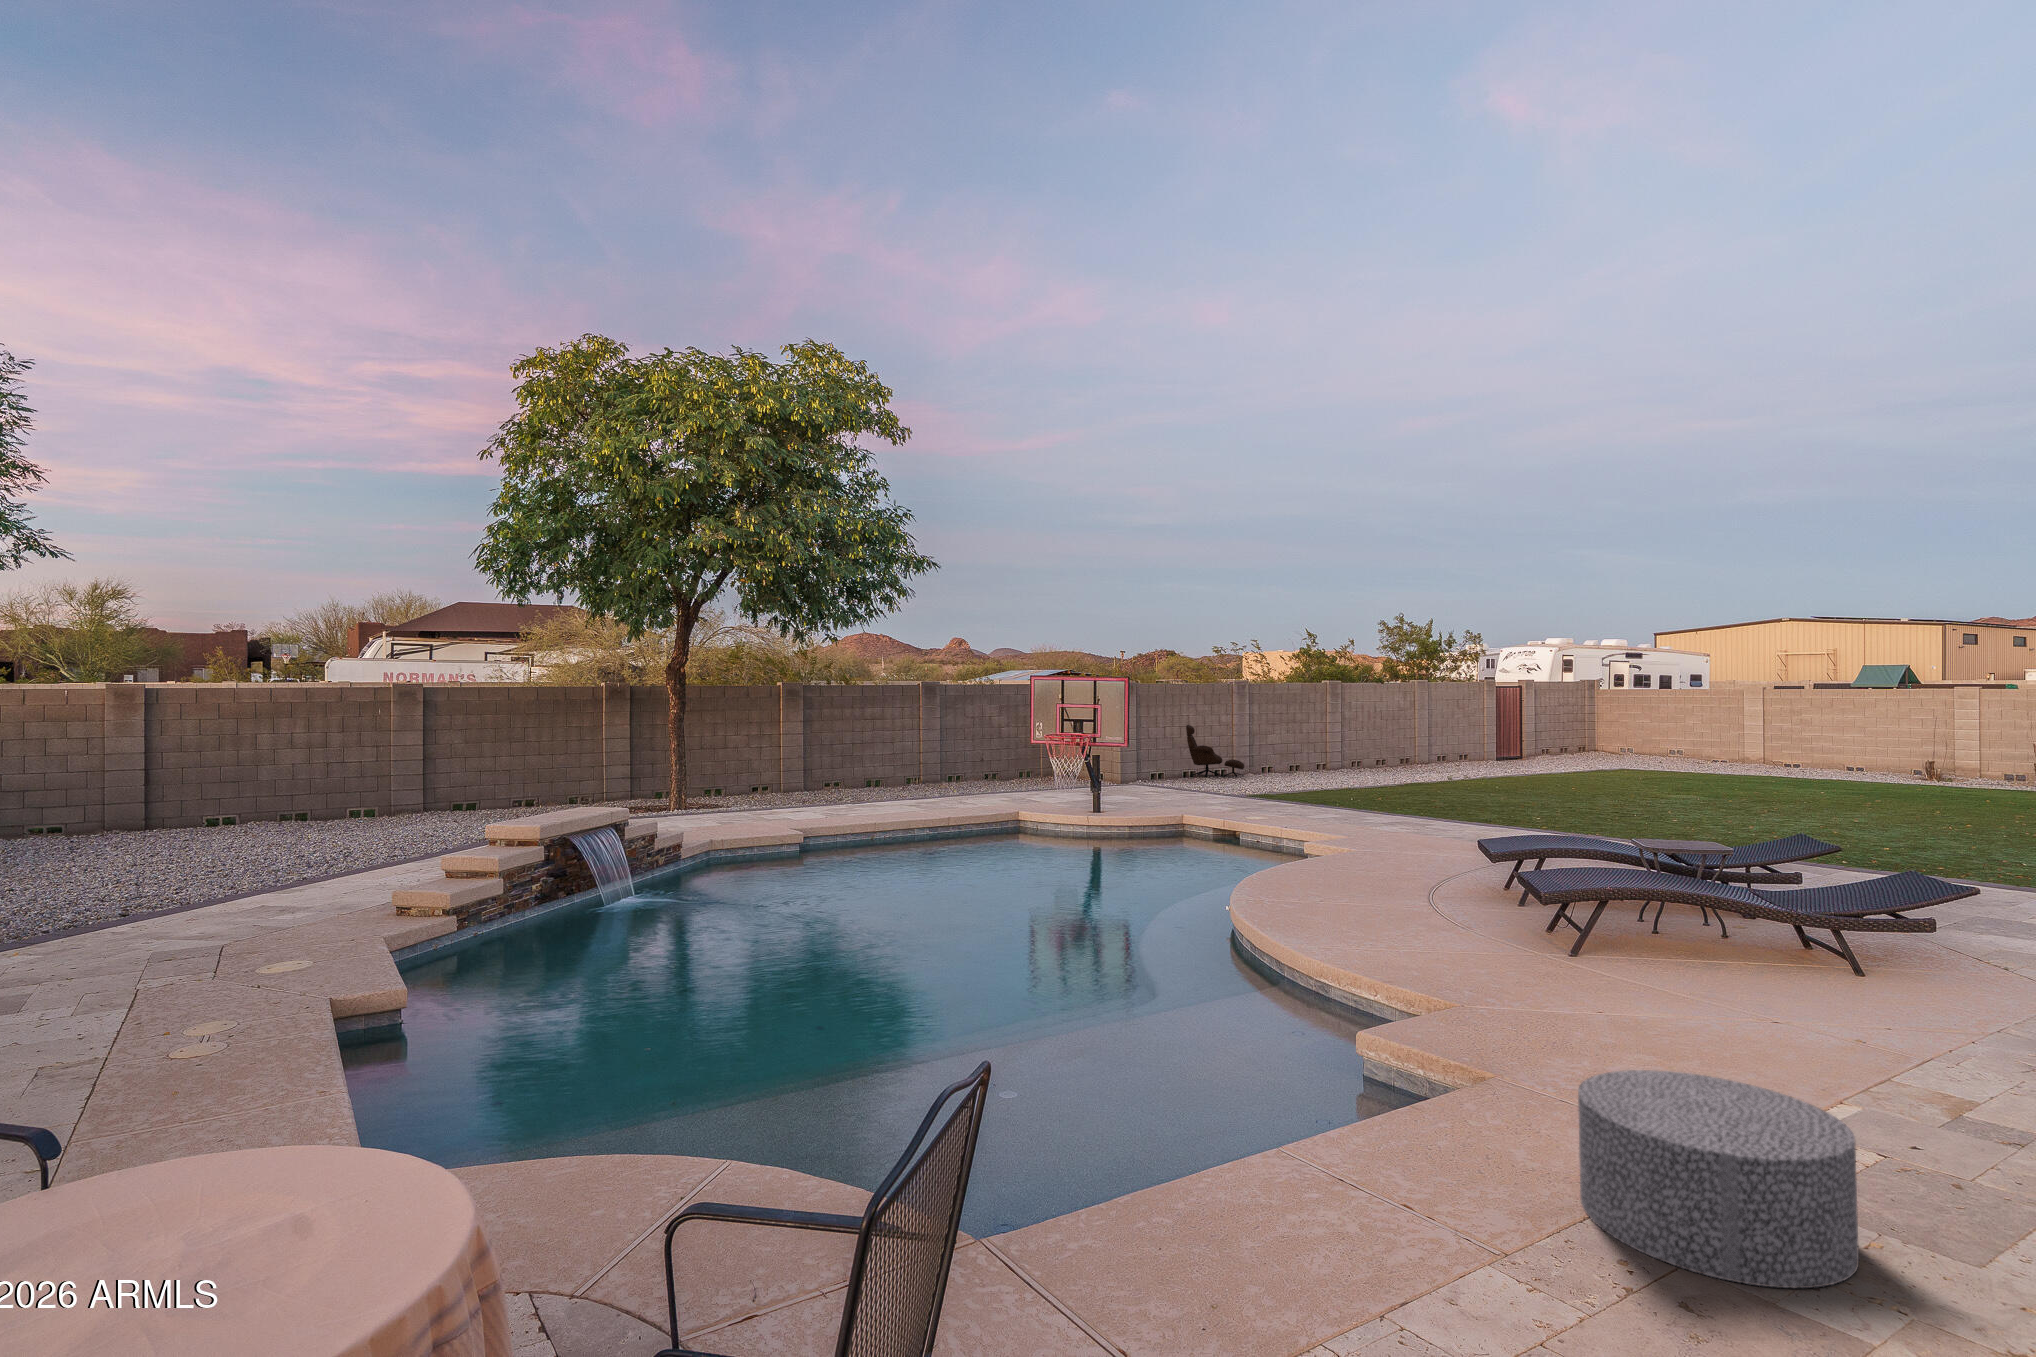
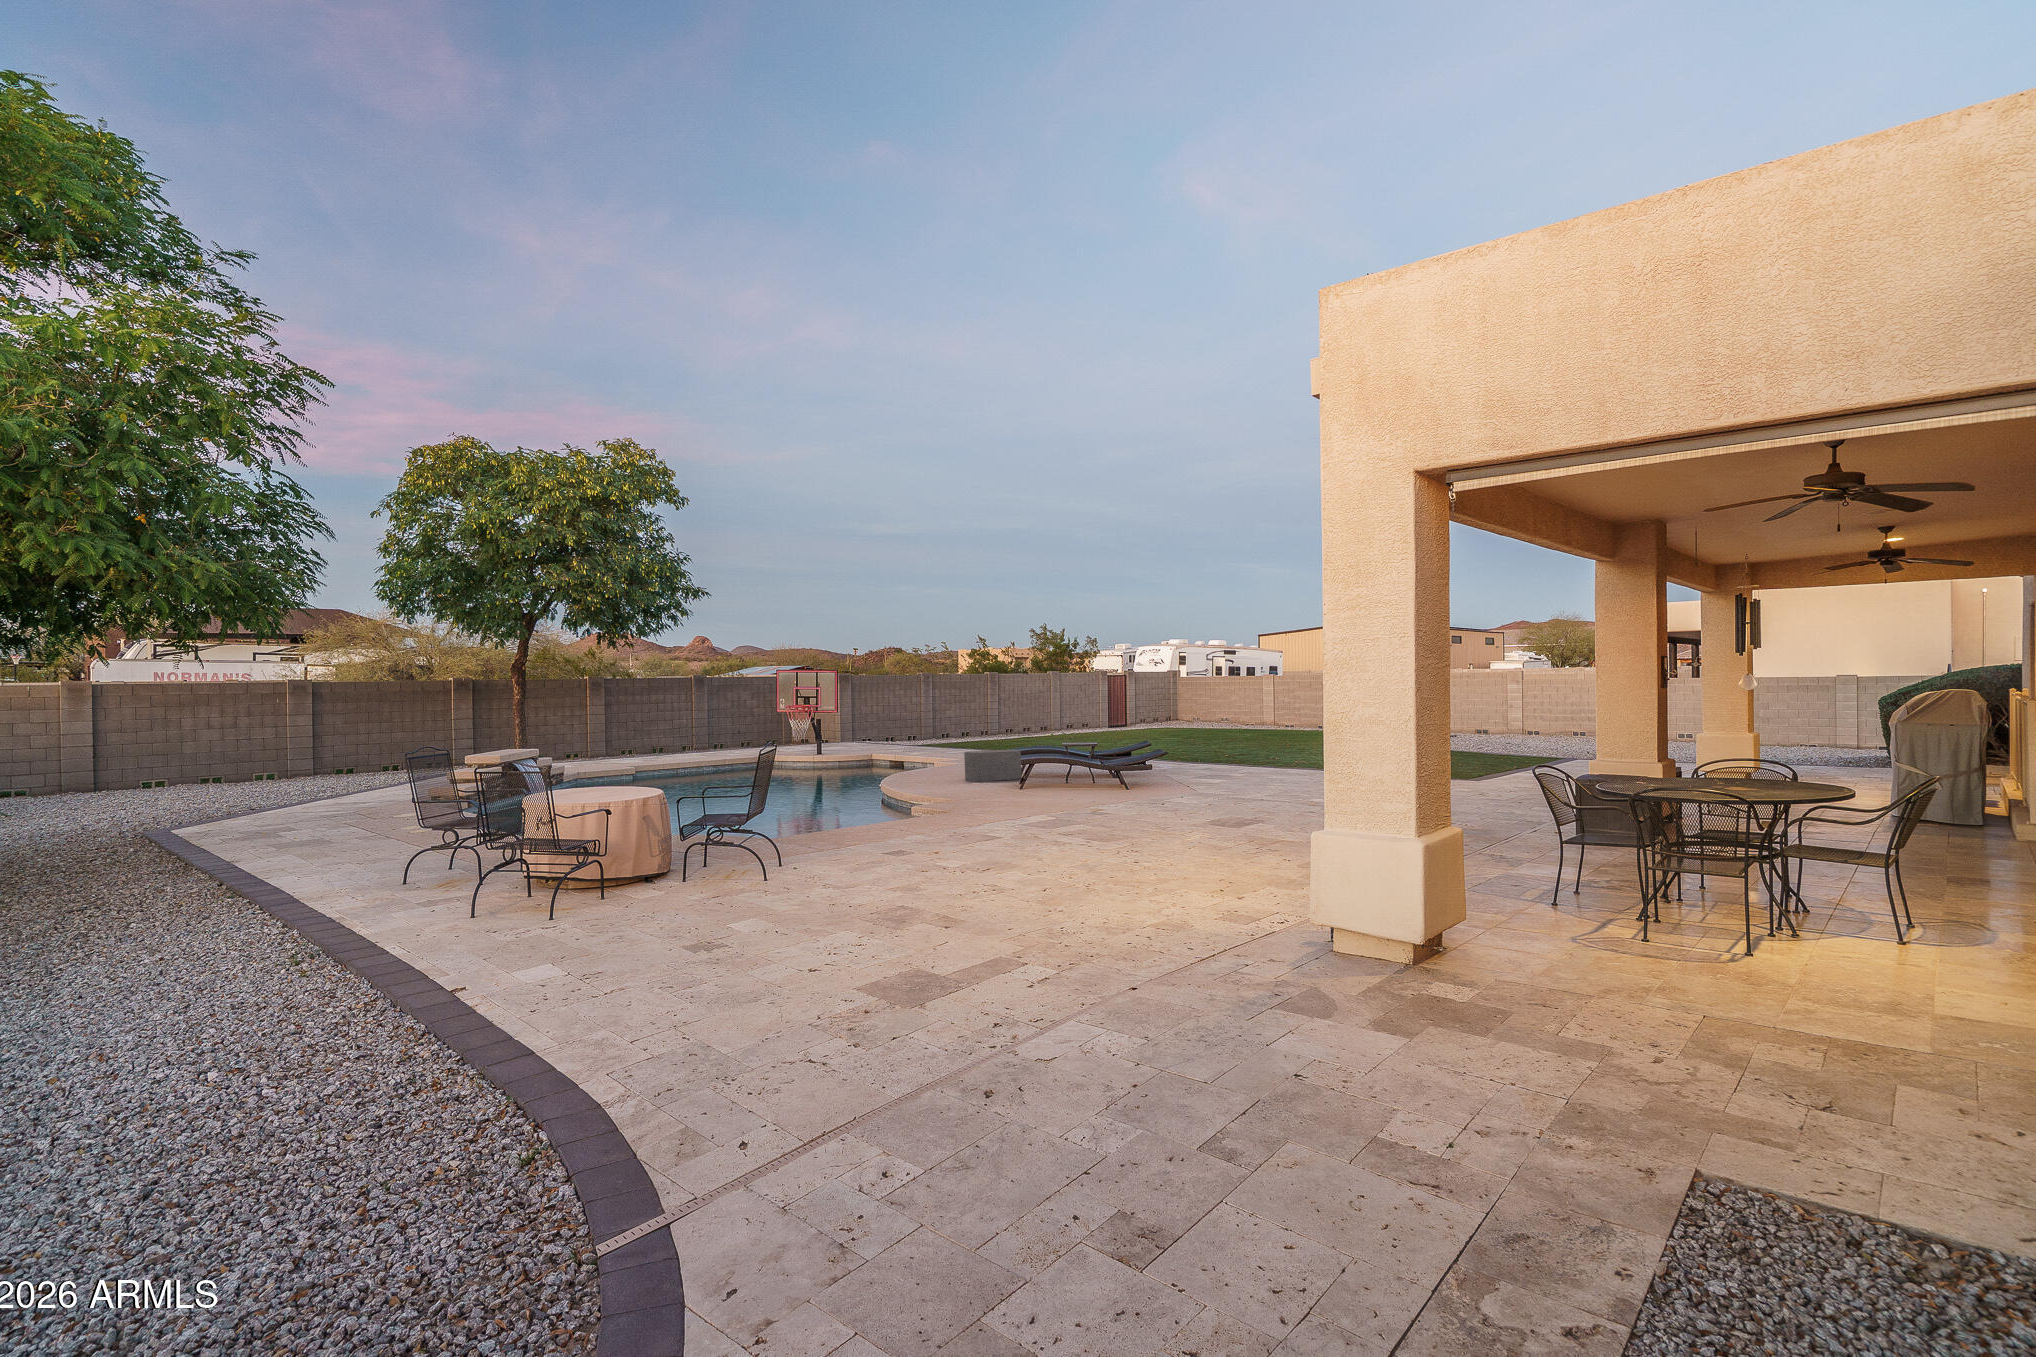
lounge chair: present [1186,725,1244,777] -> none [882,704,924,740]

